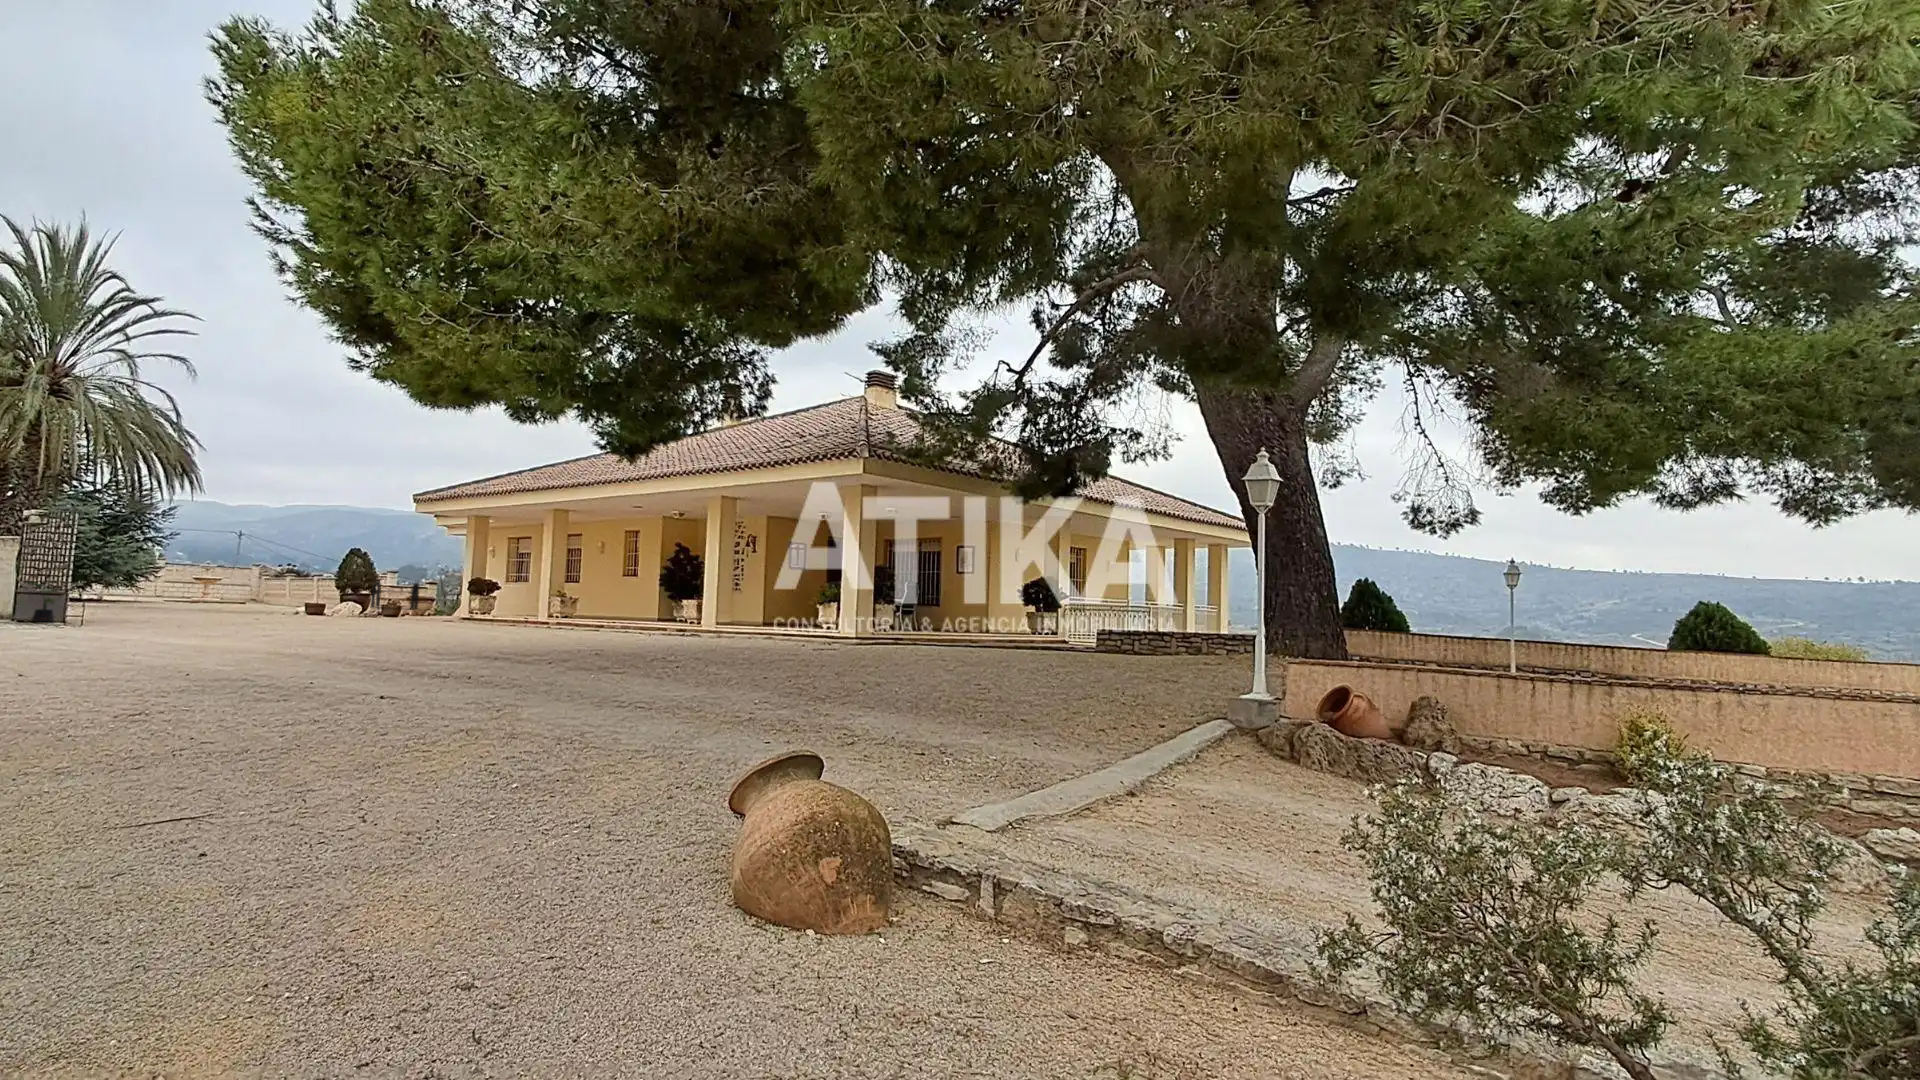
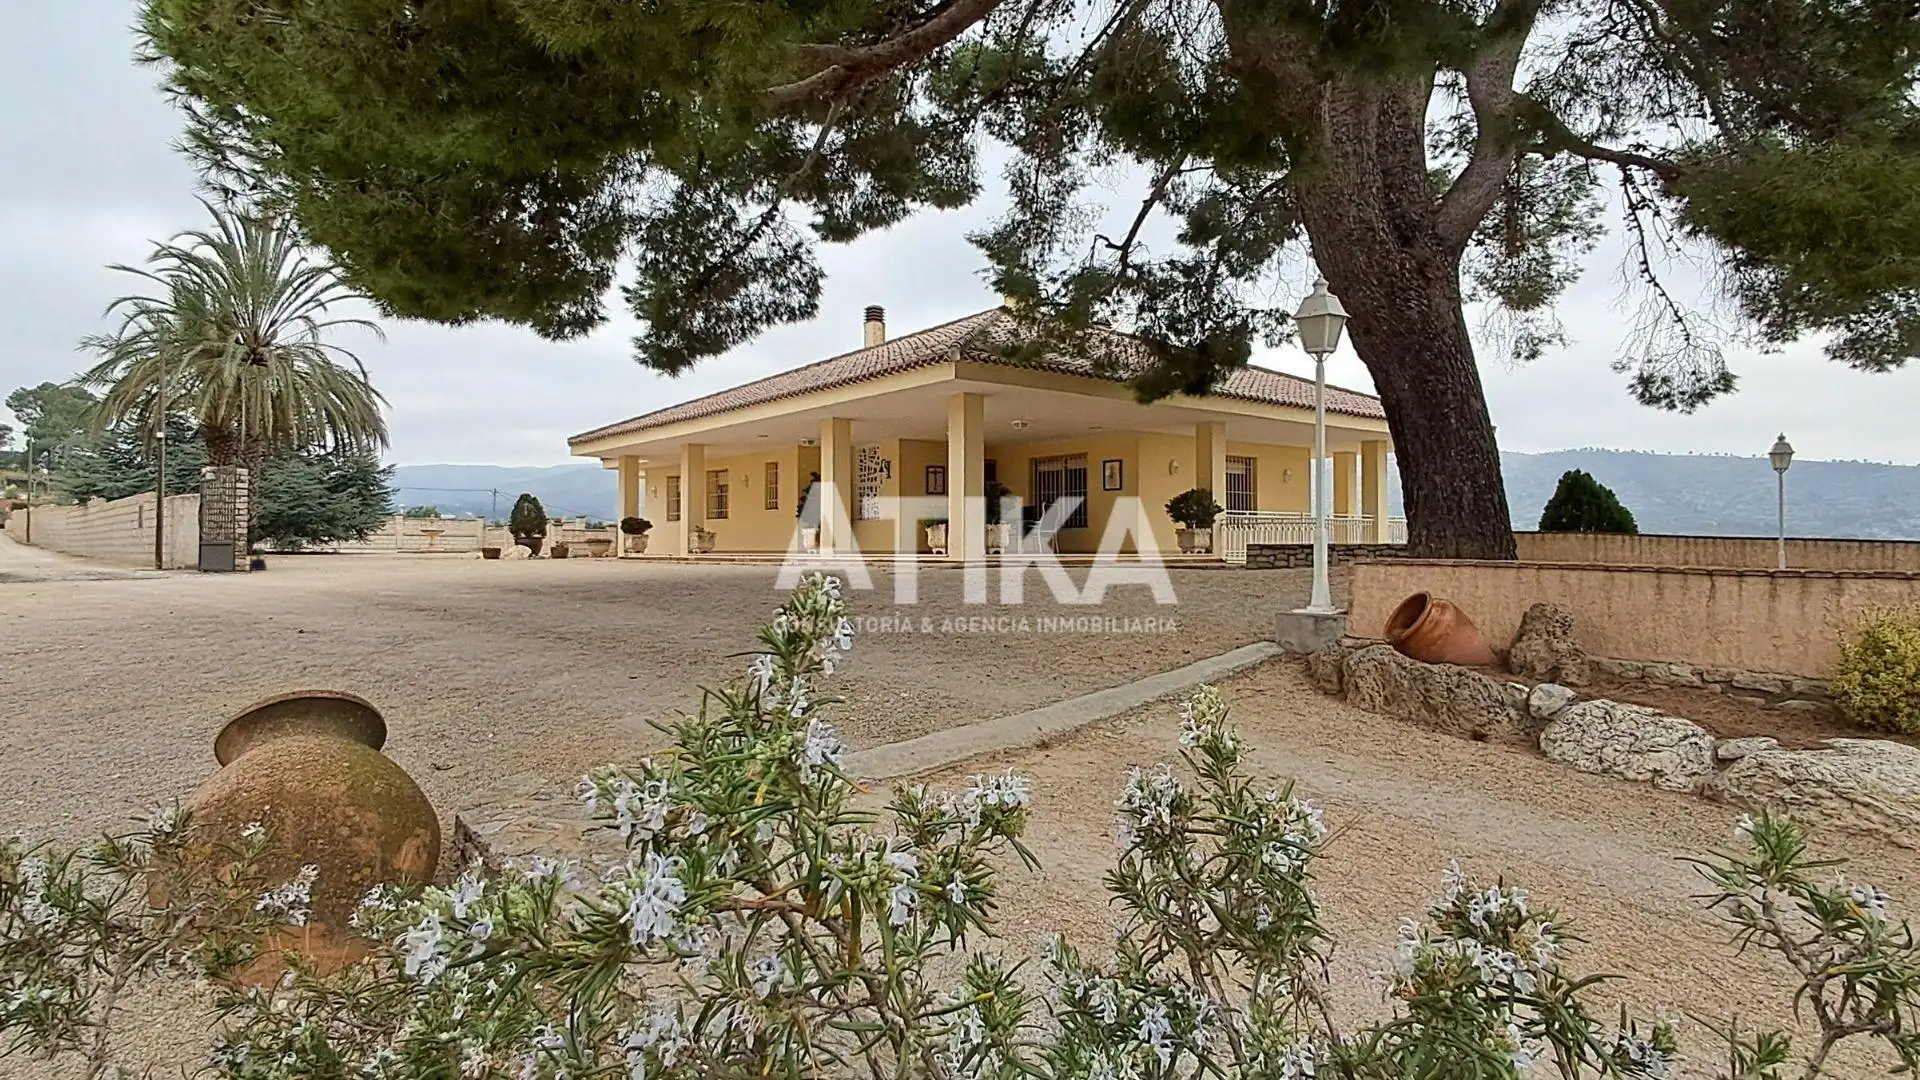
bench: present [371,581,419,609] -> none [539,524,581,550]

